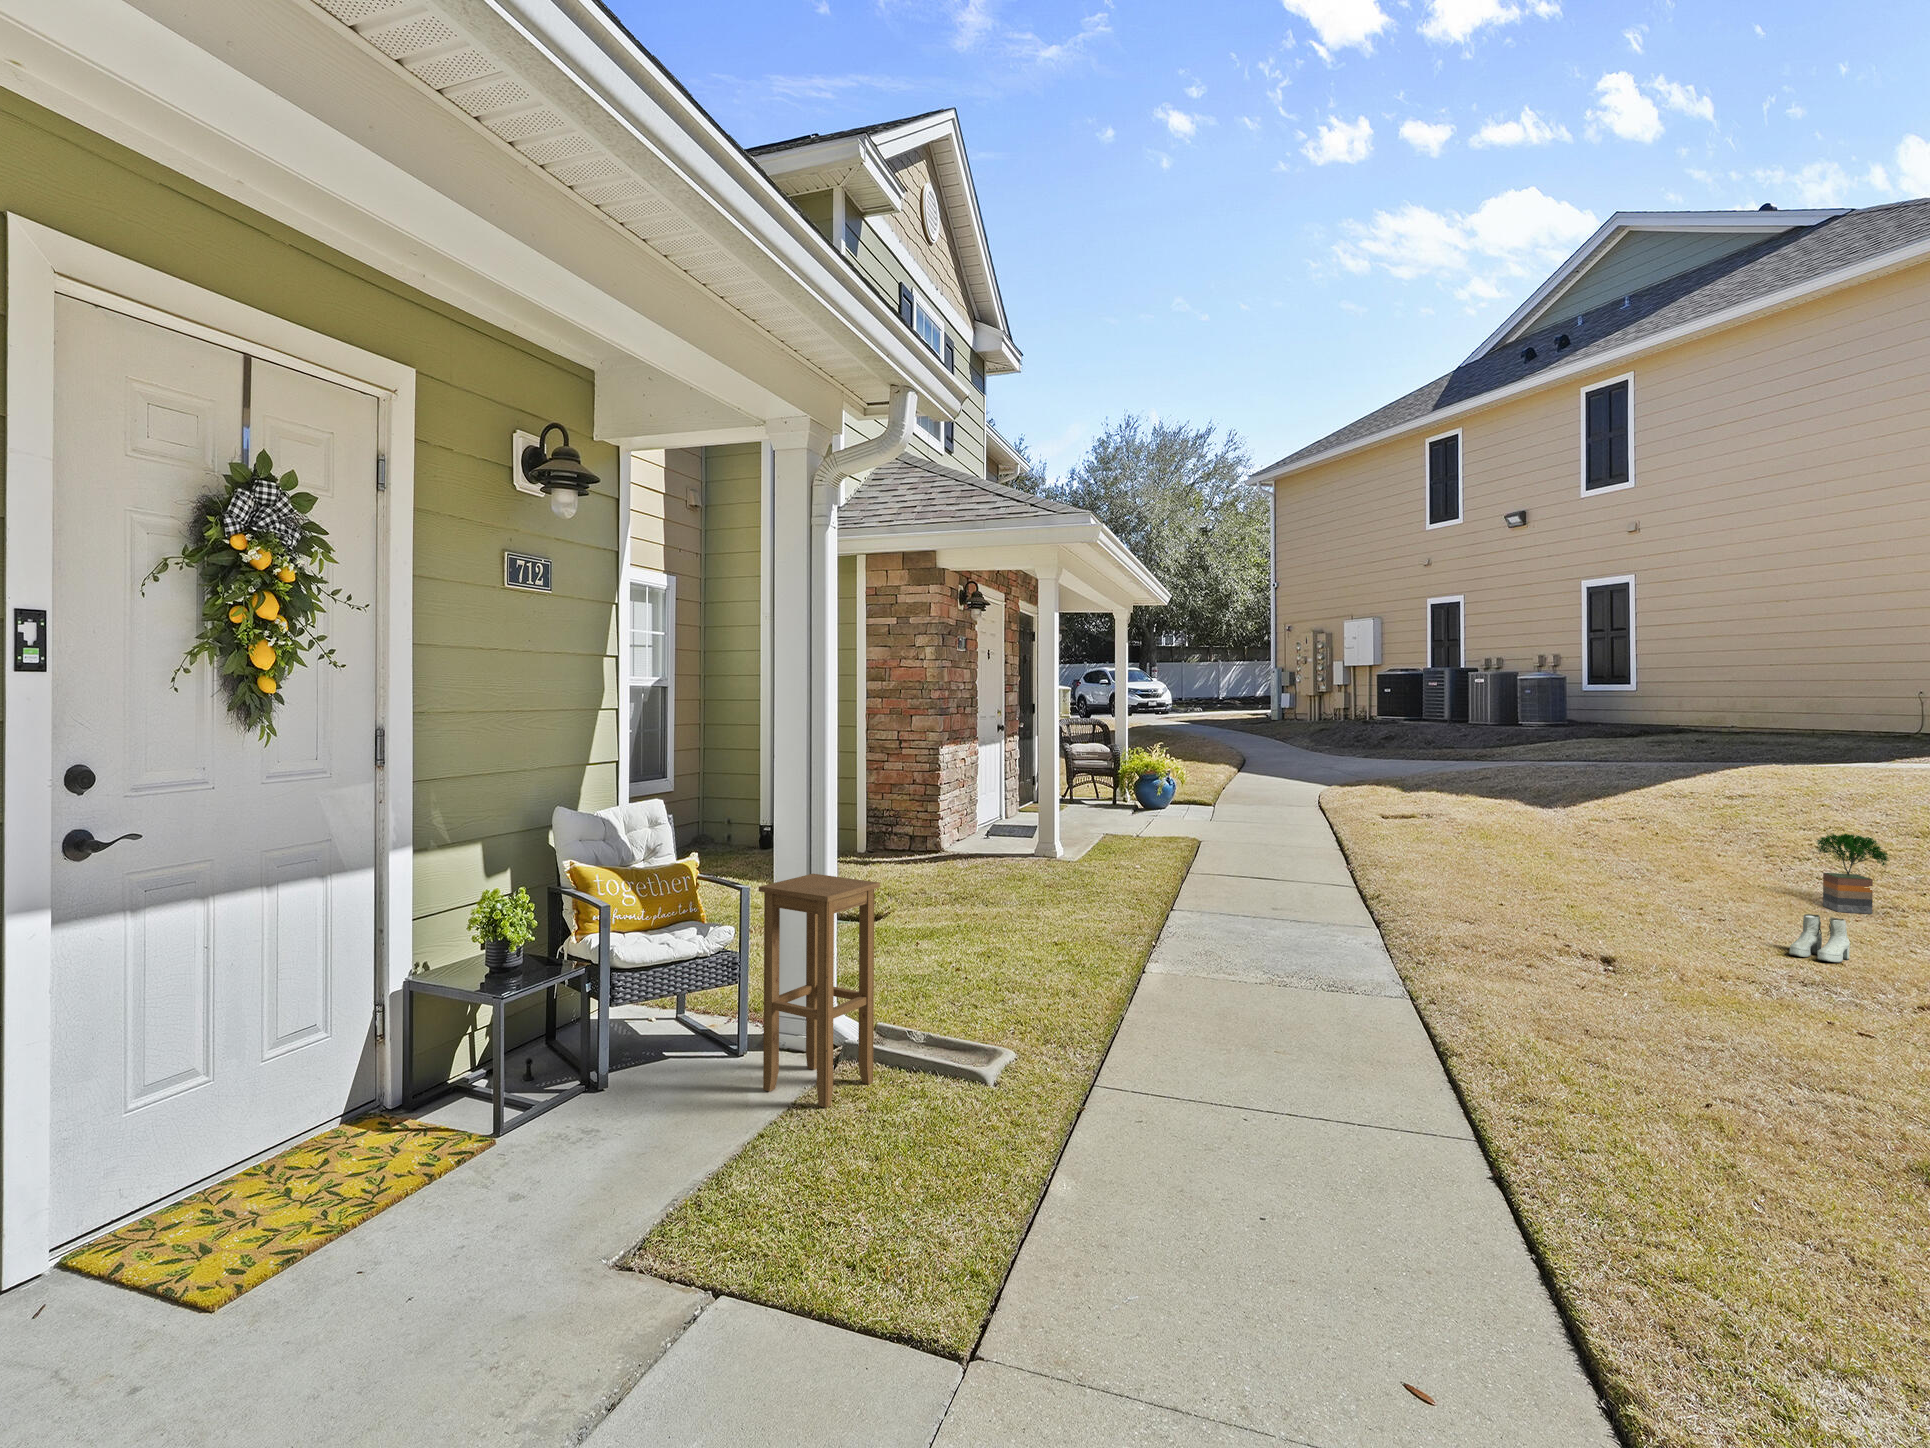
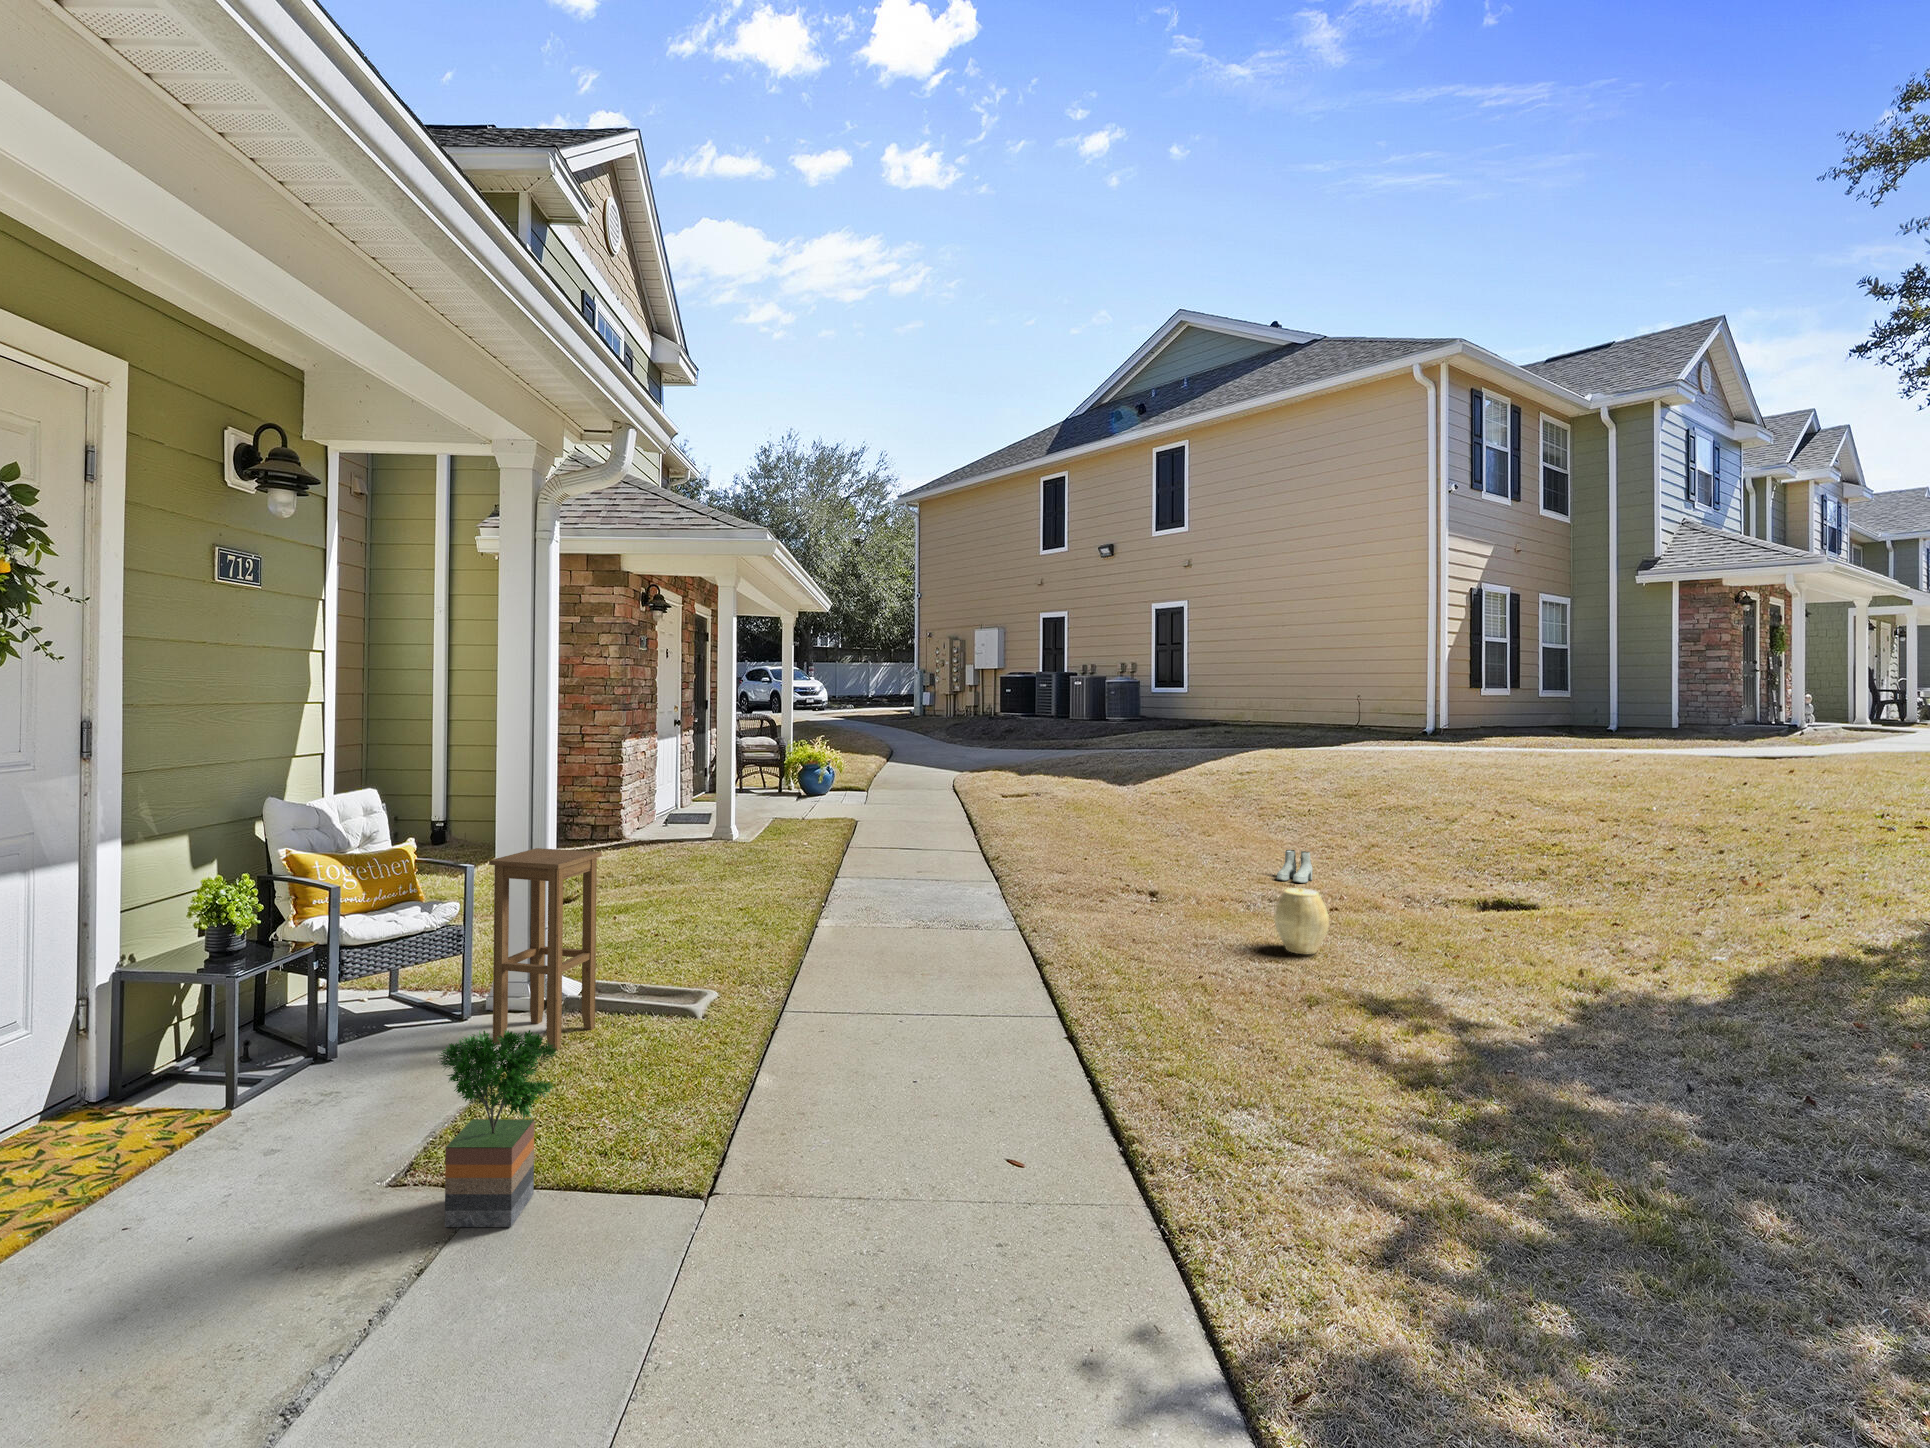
potted tree: present [1817,833,1889,914] -> present [439,1030,557,1227]
woven basket: none [1800,979,1897,1078] -> present [1274,888,1329,954]

